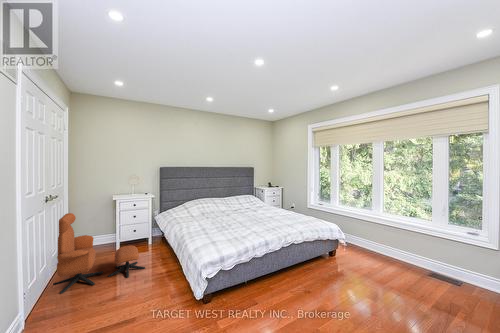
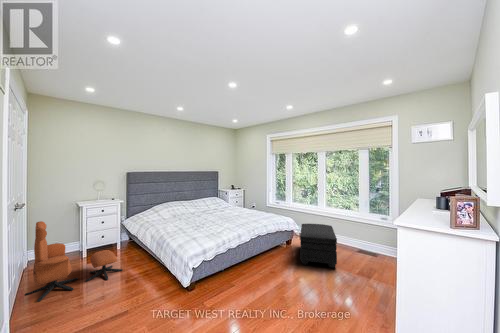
ottoman: none [345,233,399,297] -> present [300,224,337,268]

